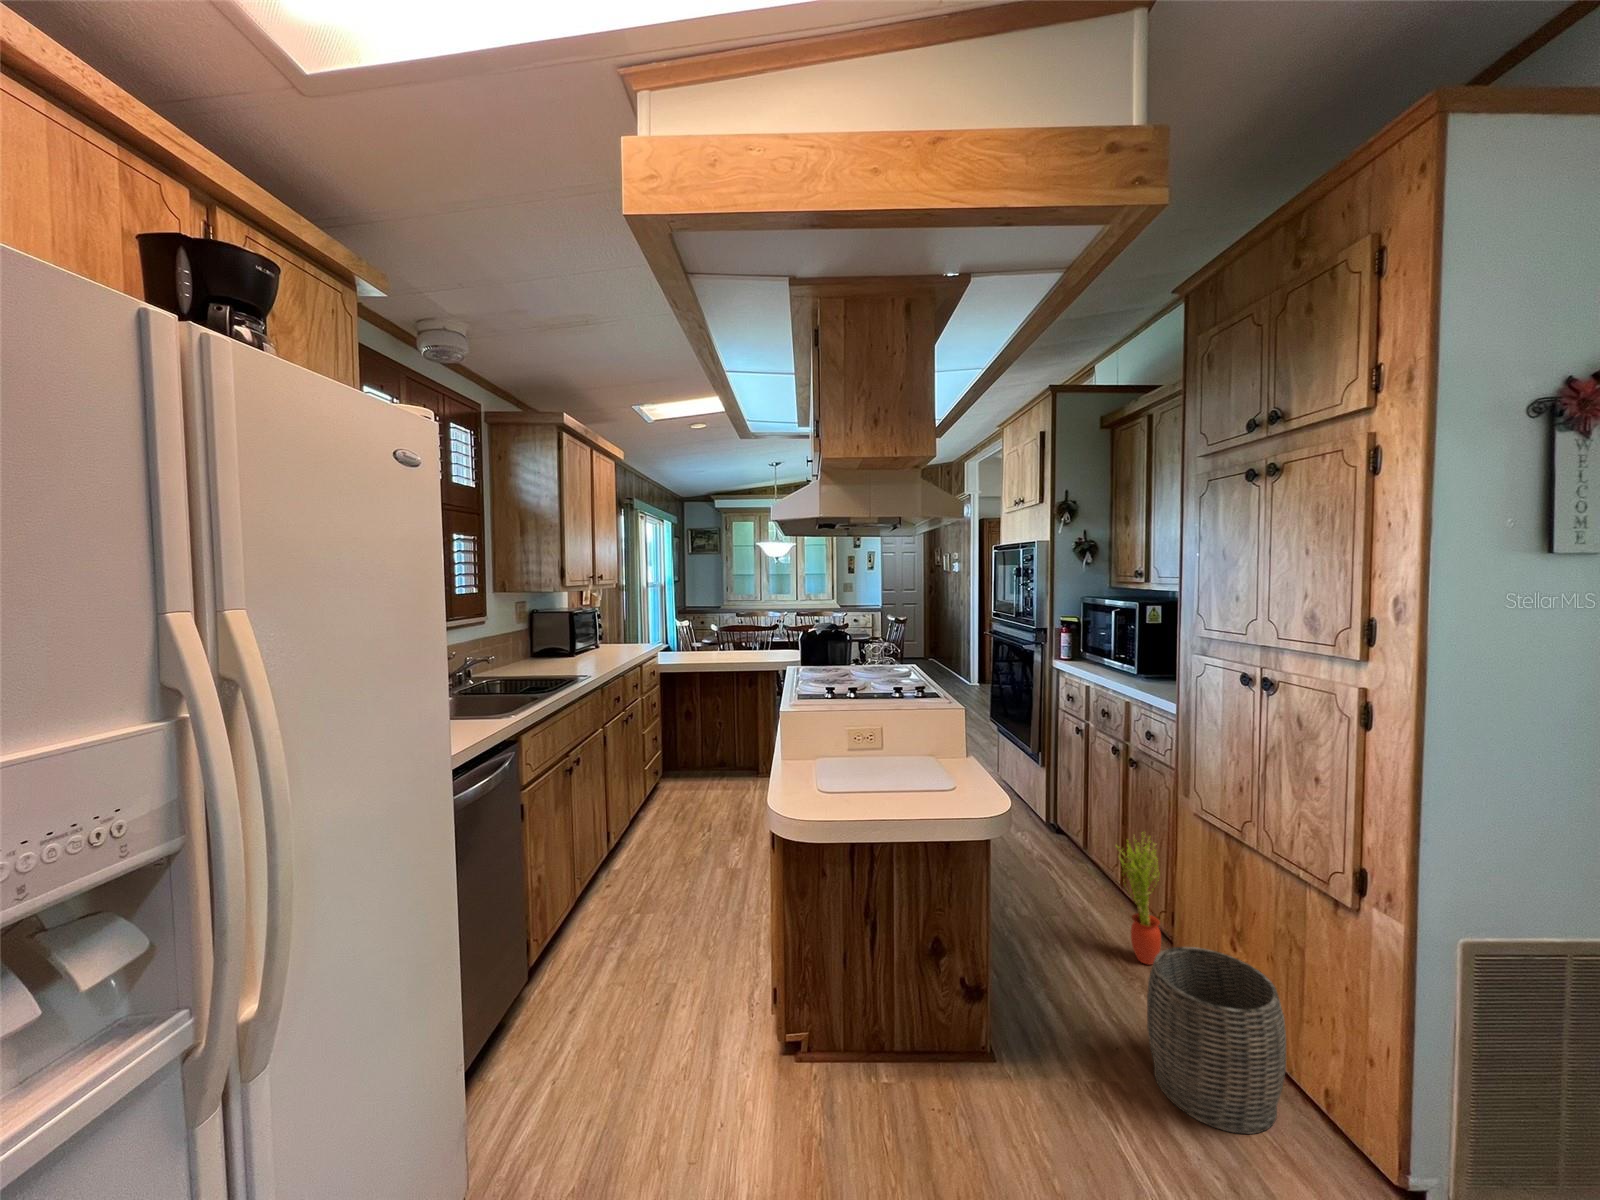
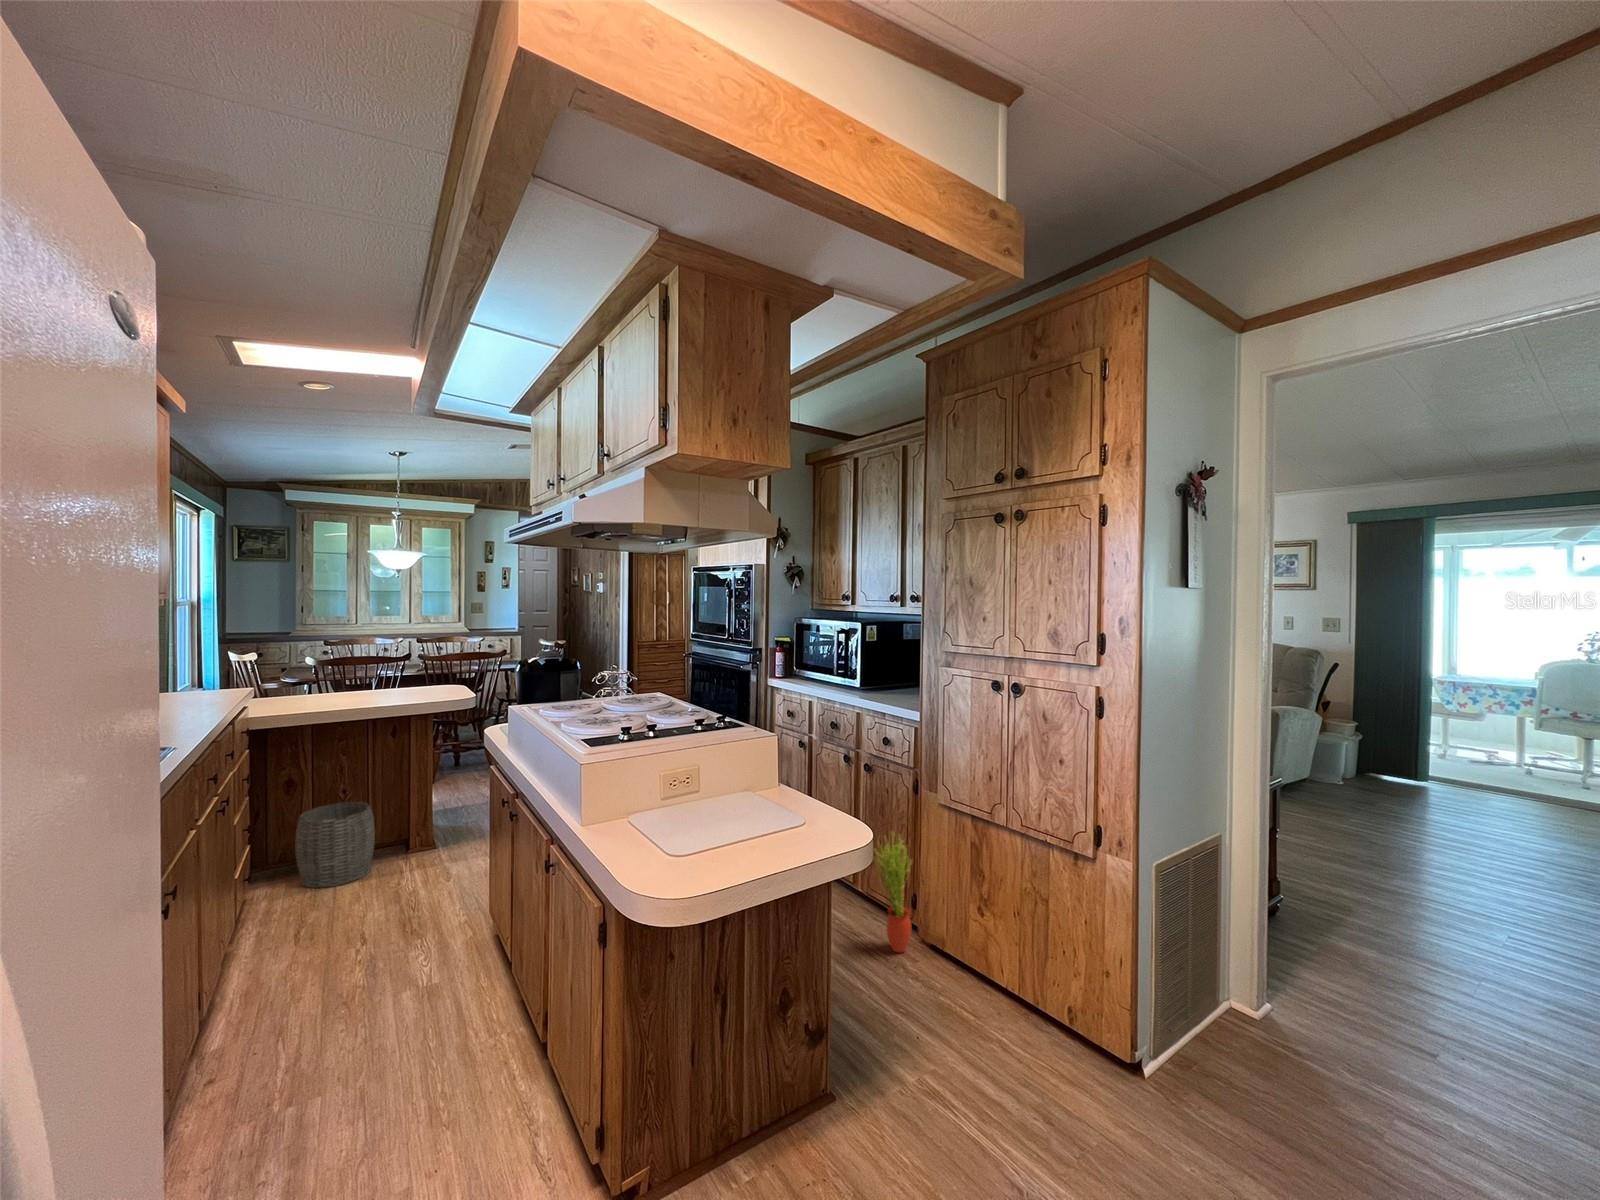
woven basket: present [1147,947,1286,1134] -> present [296,802,375,888]

